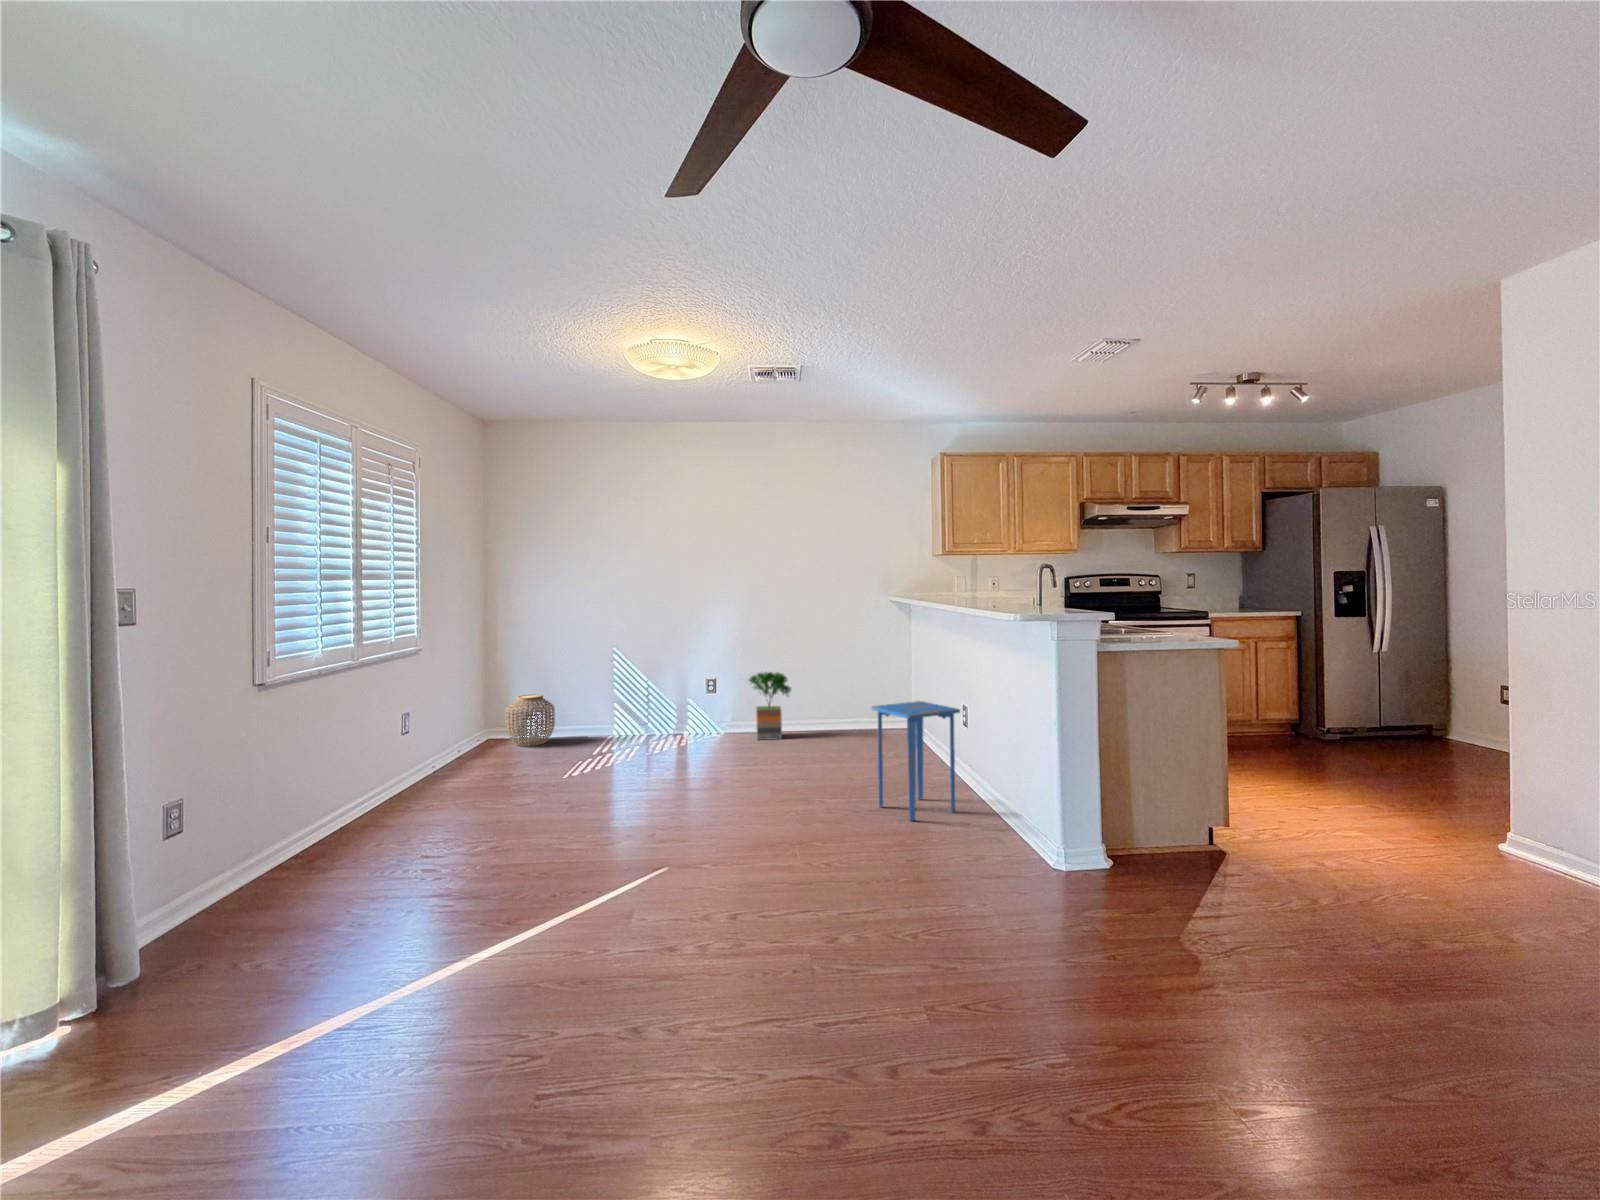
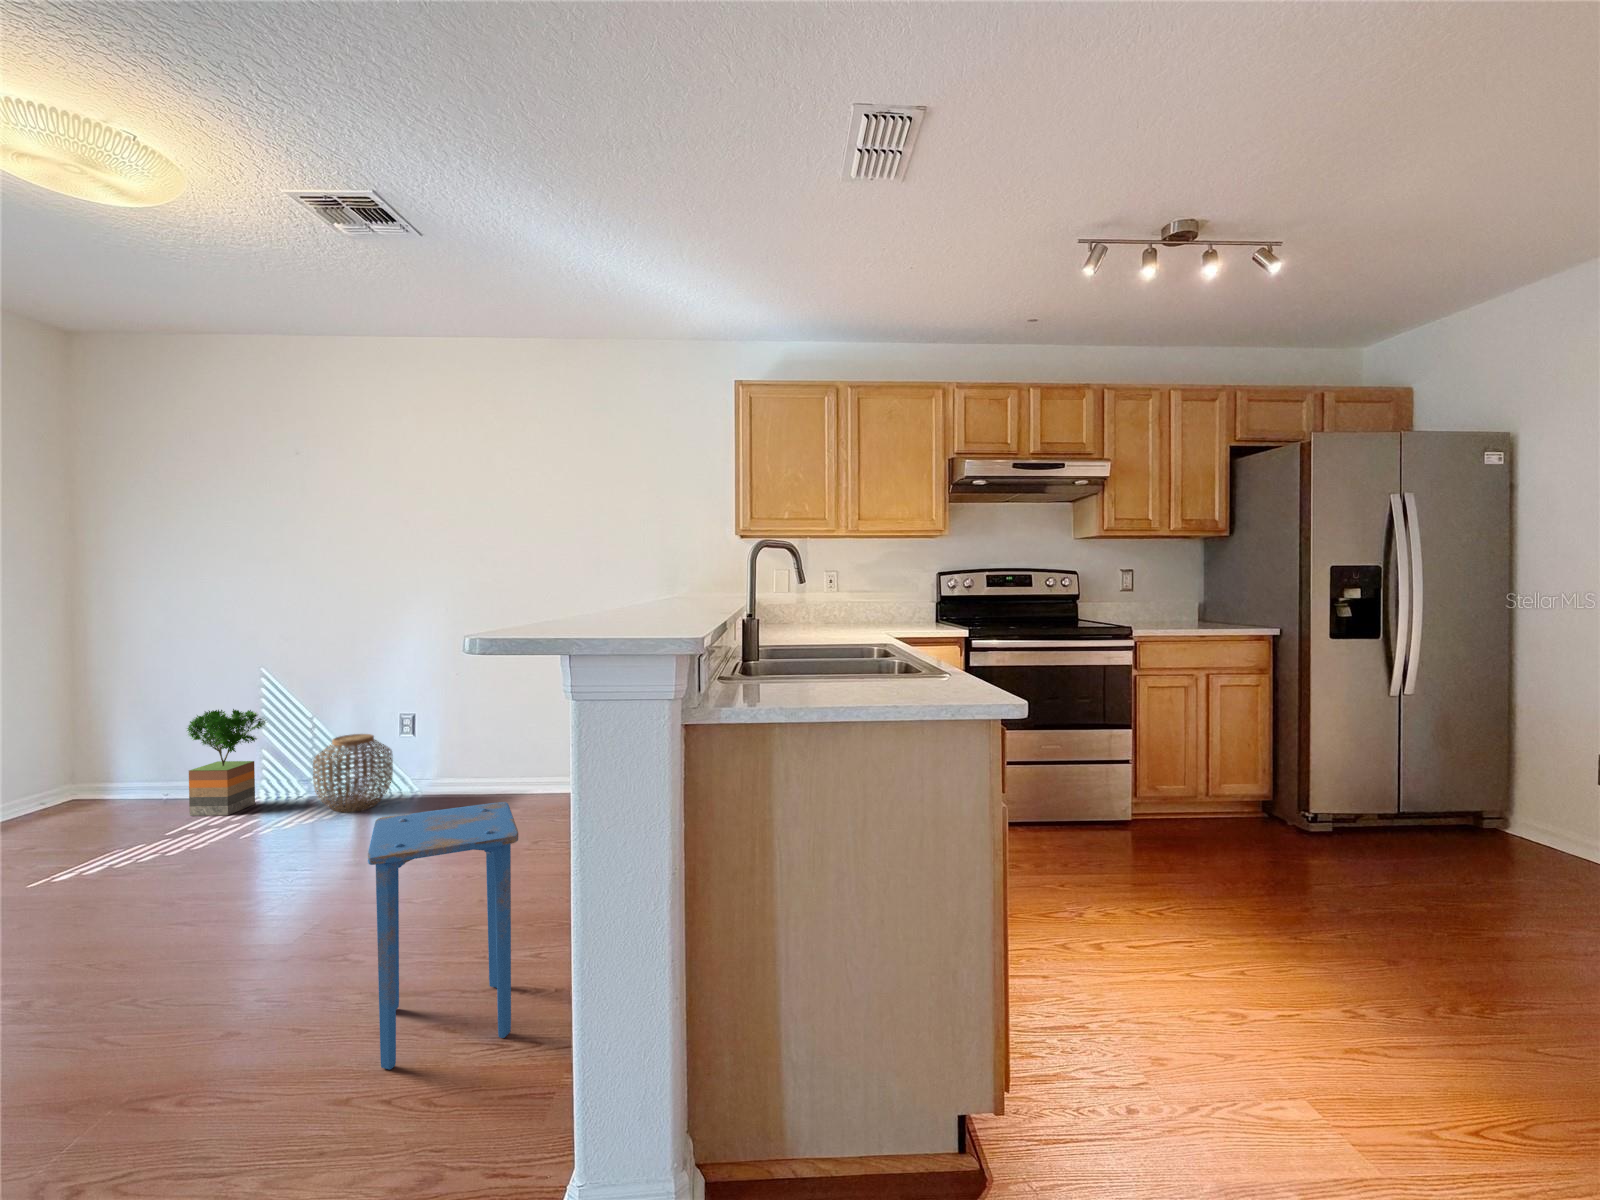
potted tree: present [749,672,791,740] -> present [187,709,266,816]
woven basket: present [505,694,555,746] -> present [313,734,393,812]

